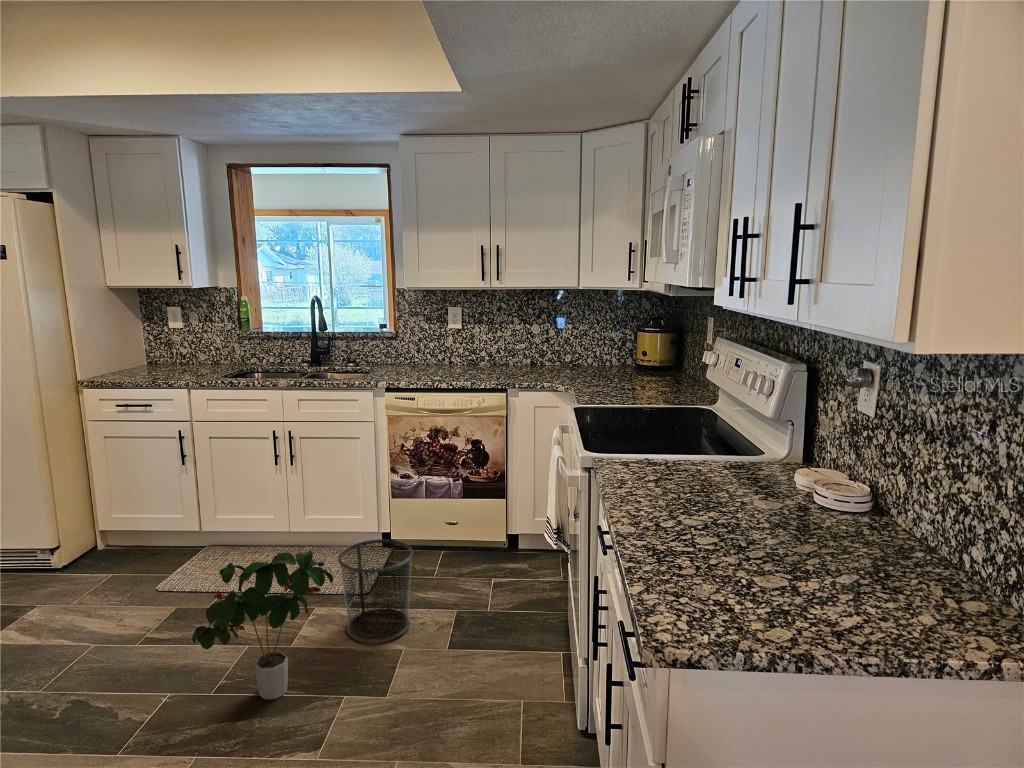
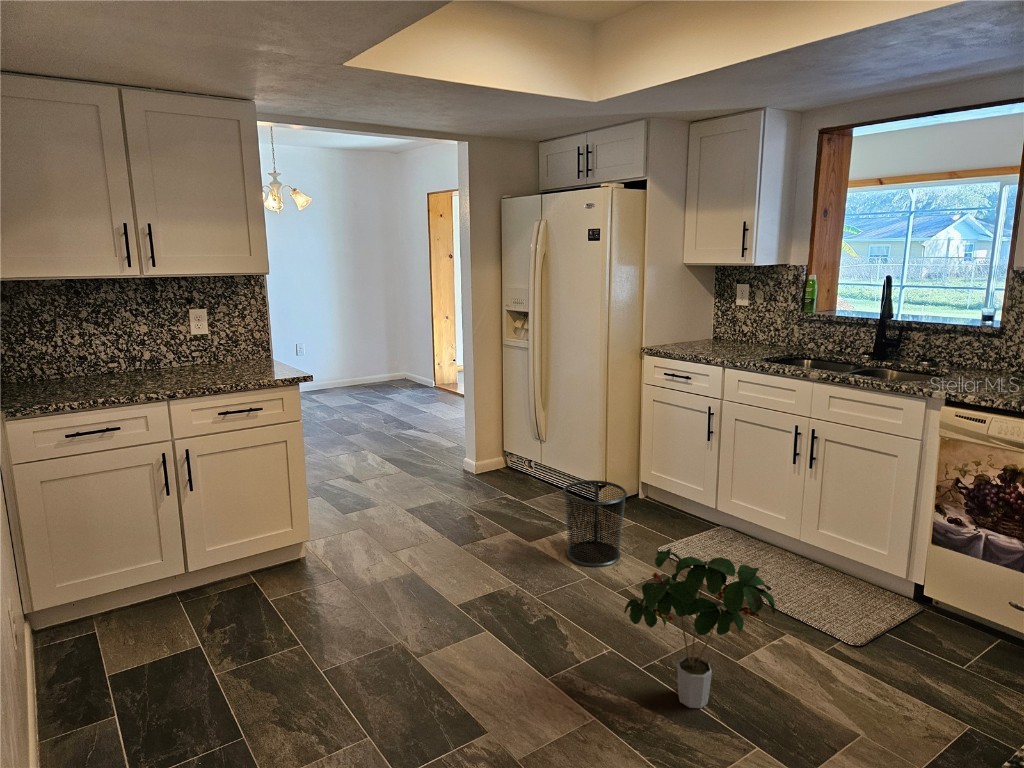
waste bin: present [338,539,413,643] -> present [562,480,627,567]

